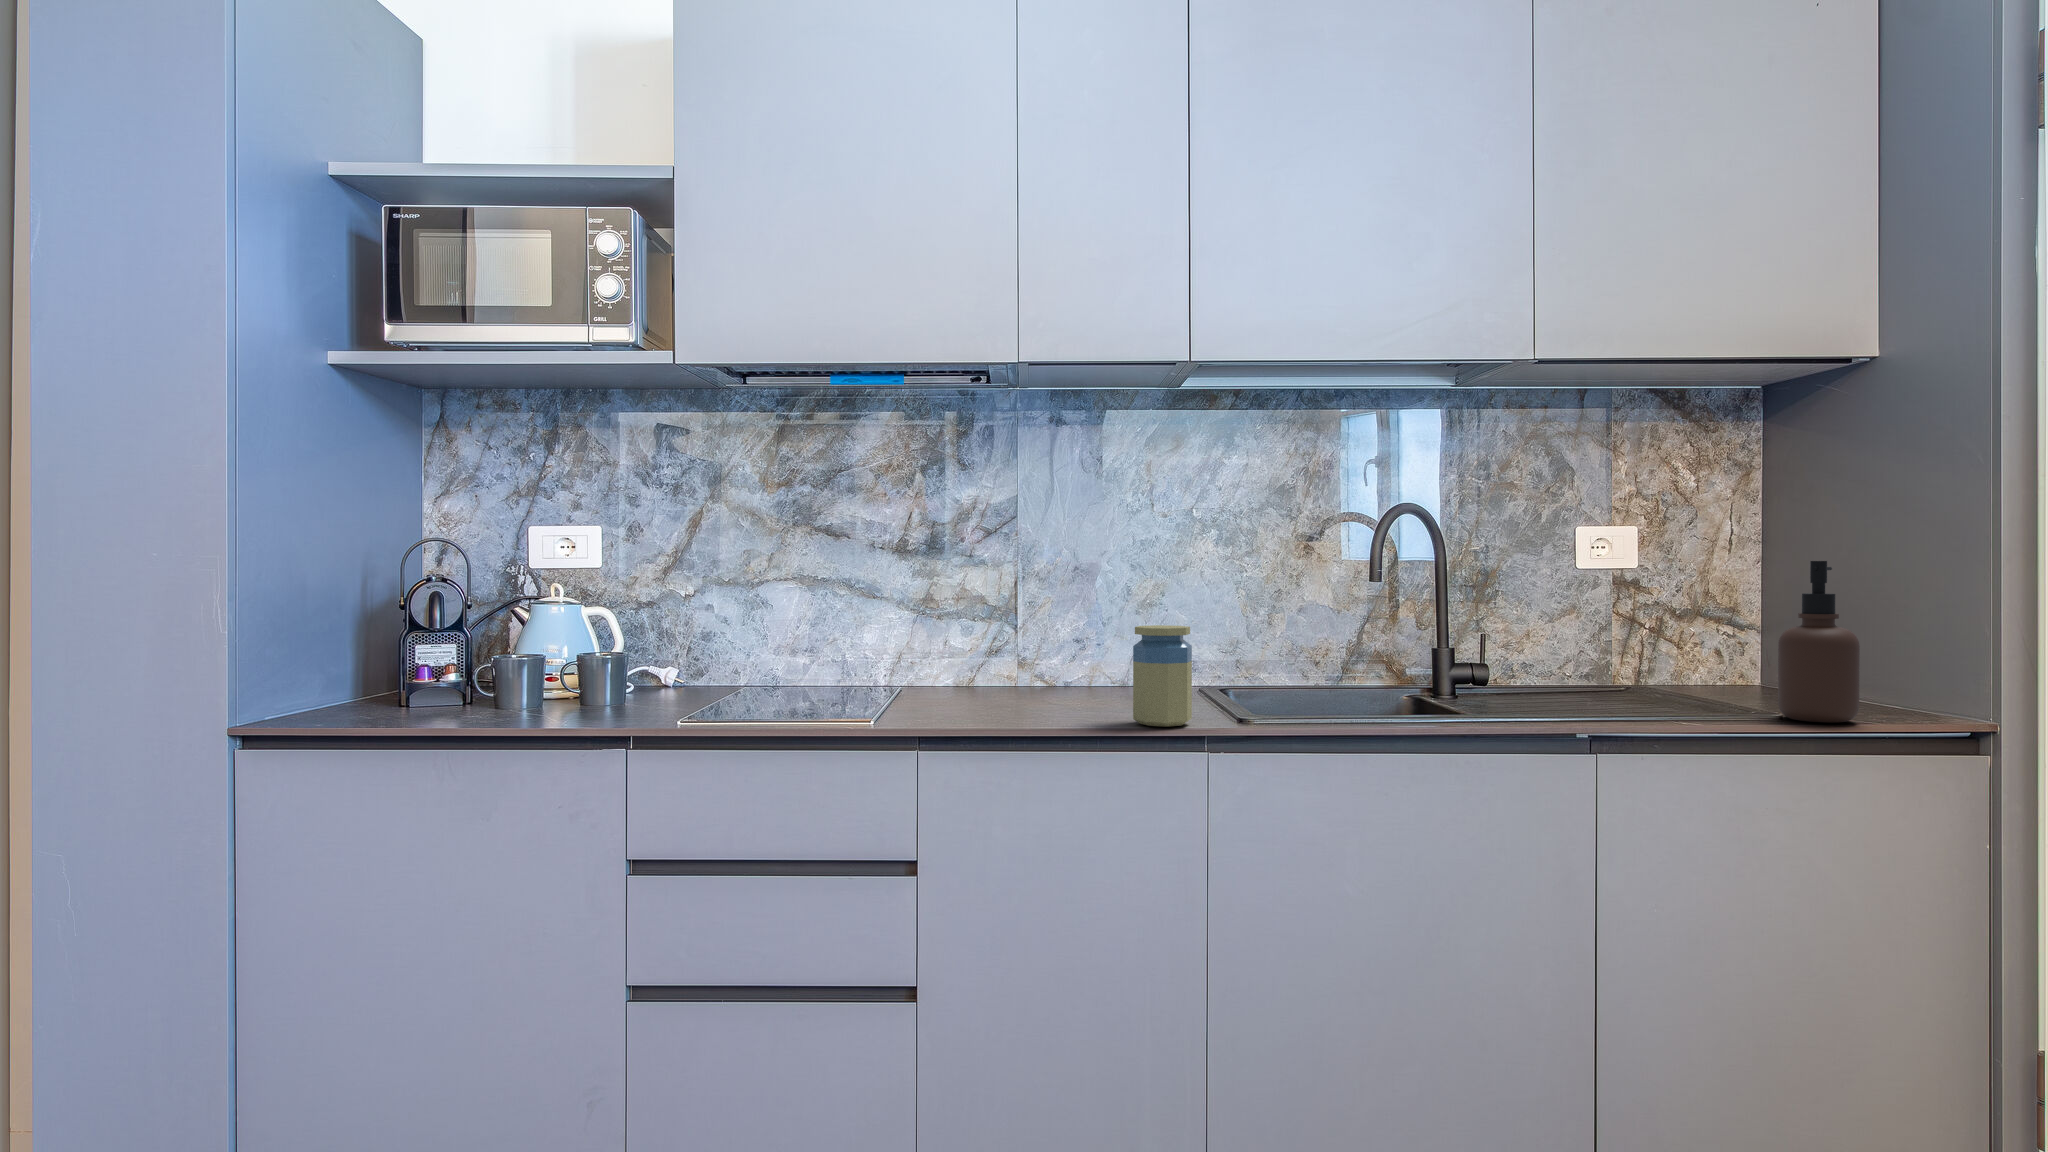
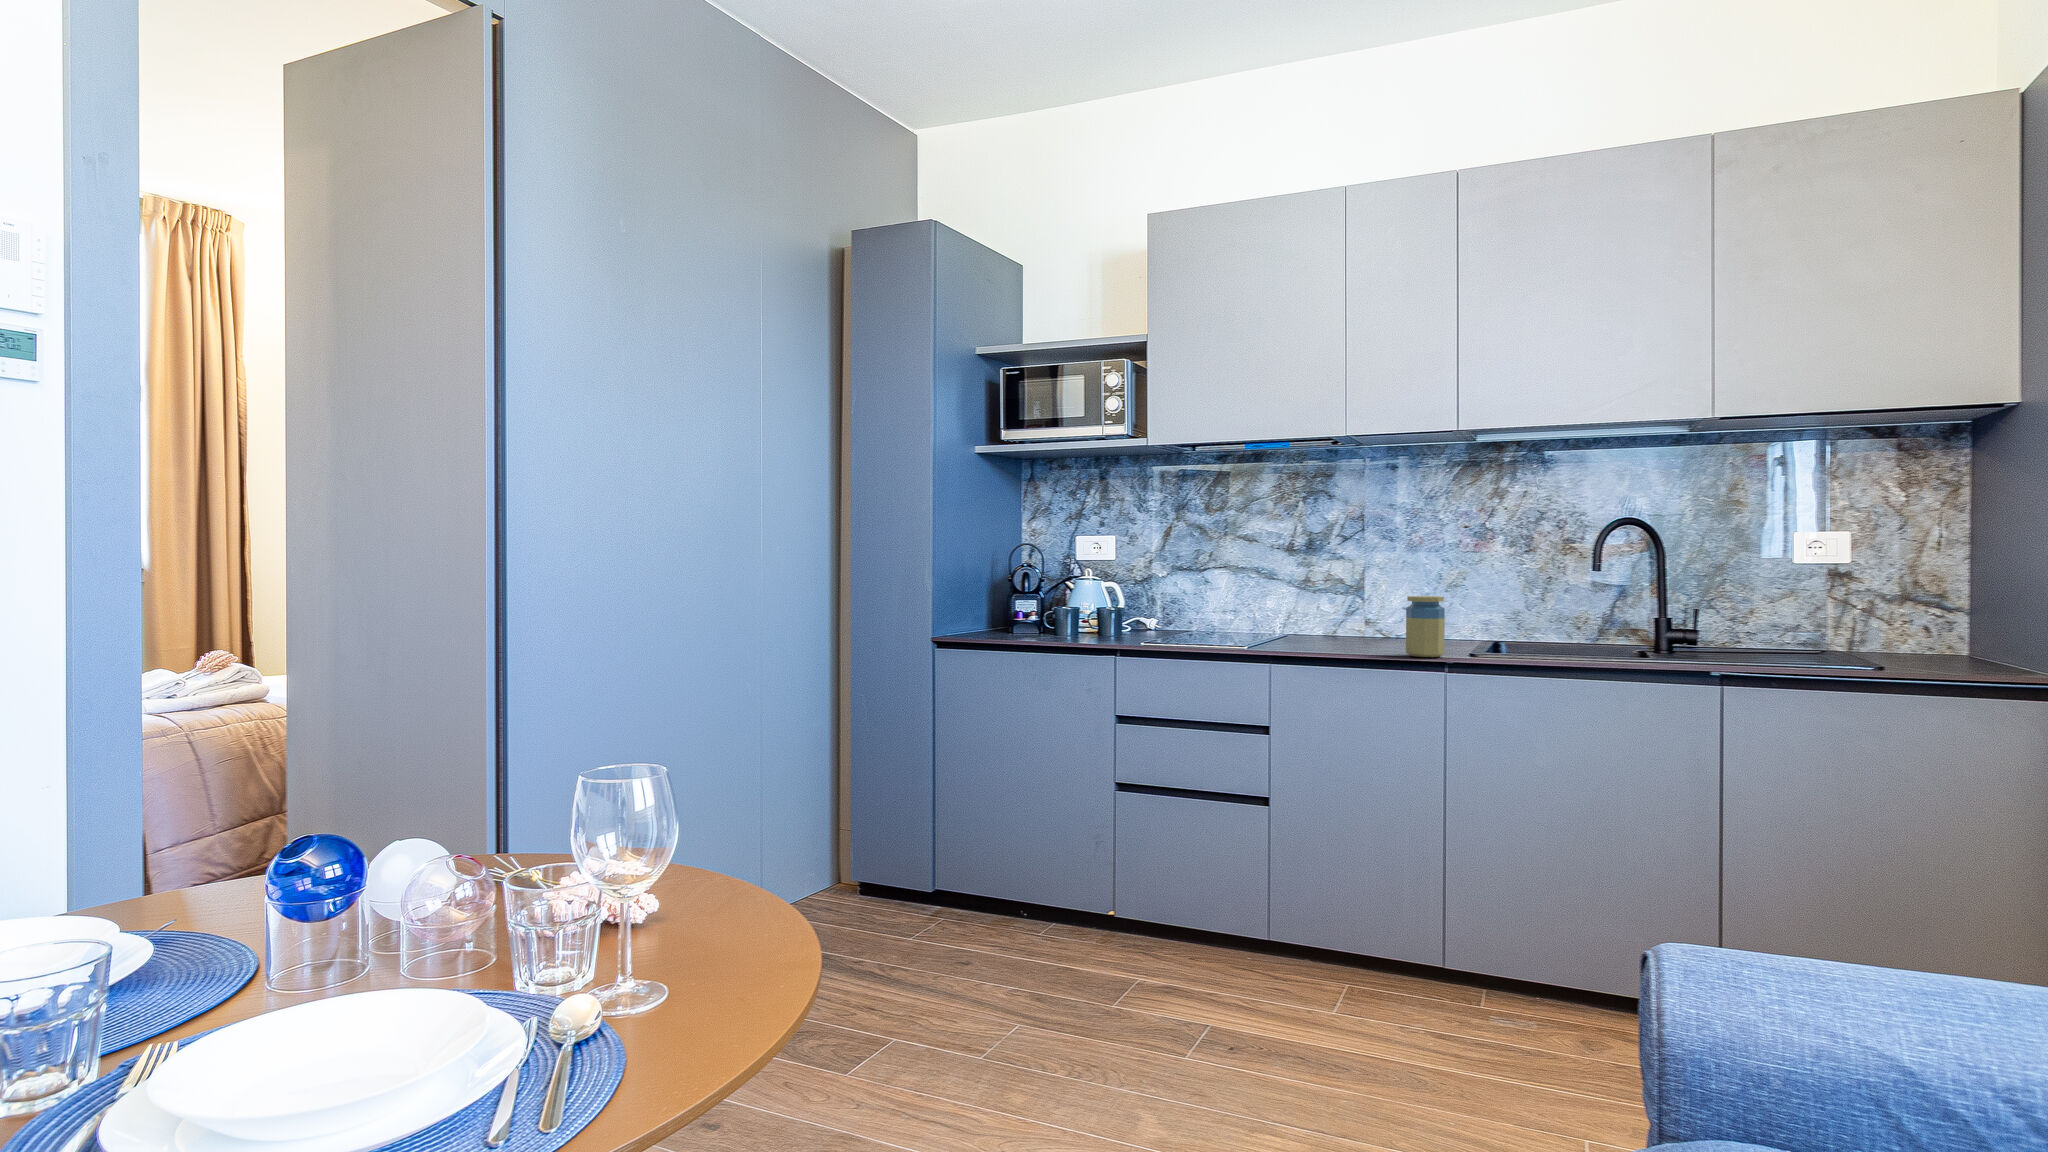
soap dispenser: present [1778,561,1860,723] -> none [1903,558,1969,675]

